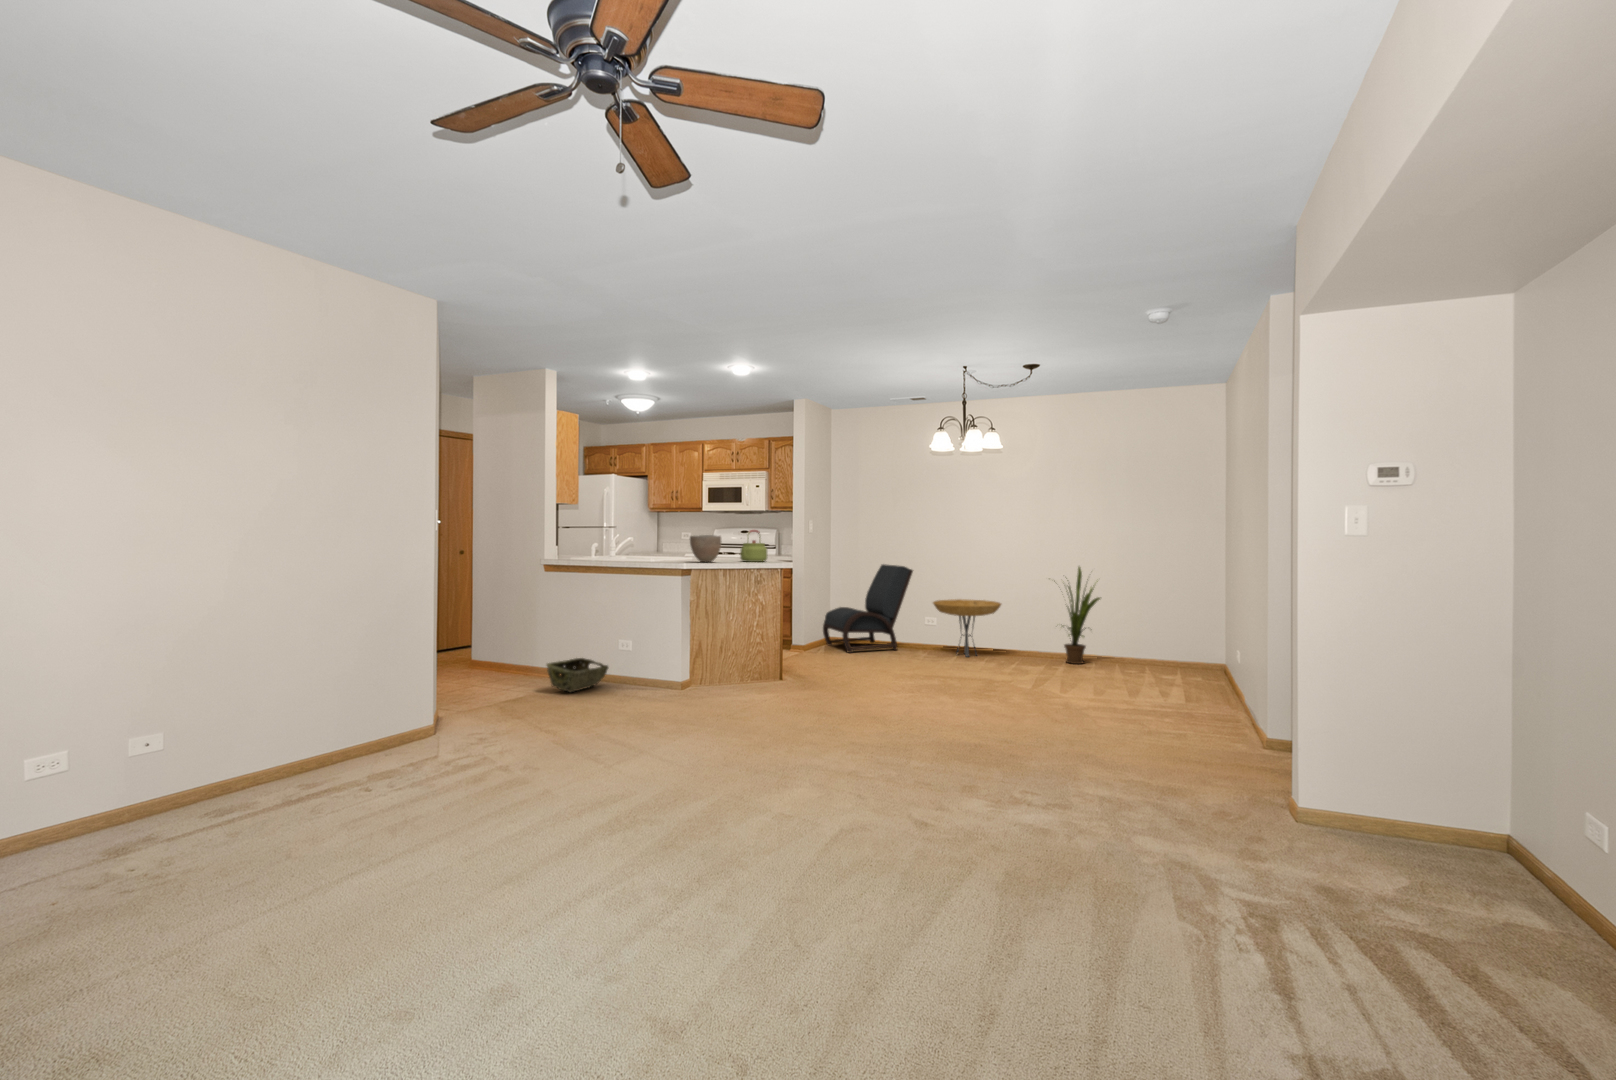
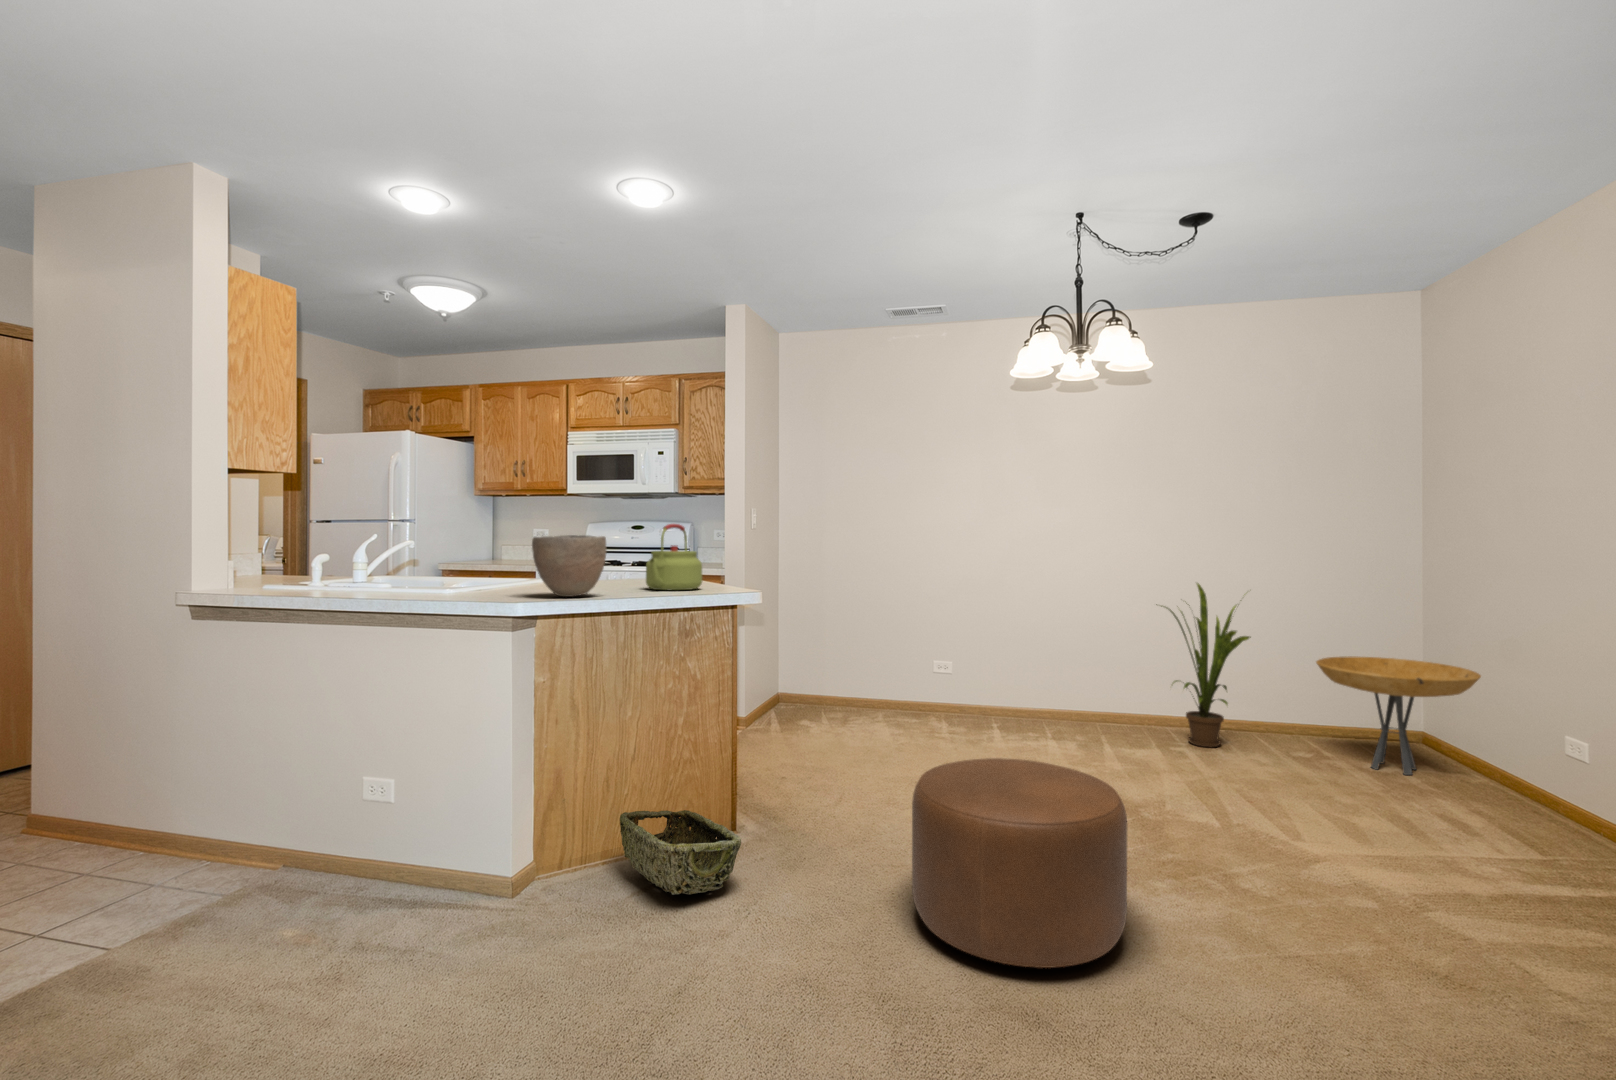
lounge chair: present [823,564,913,653] -> none [775,581,924,735]
side table: present [933,599,1001,657] -> present [1316,656,1481,775]
ottoman: none [848,638,939,711] -> present [912,758,1127,968]
woven basket: present [547,658,608,692] -> present [620,810,741,895]

